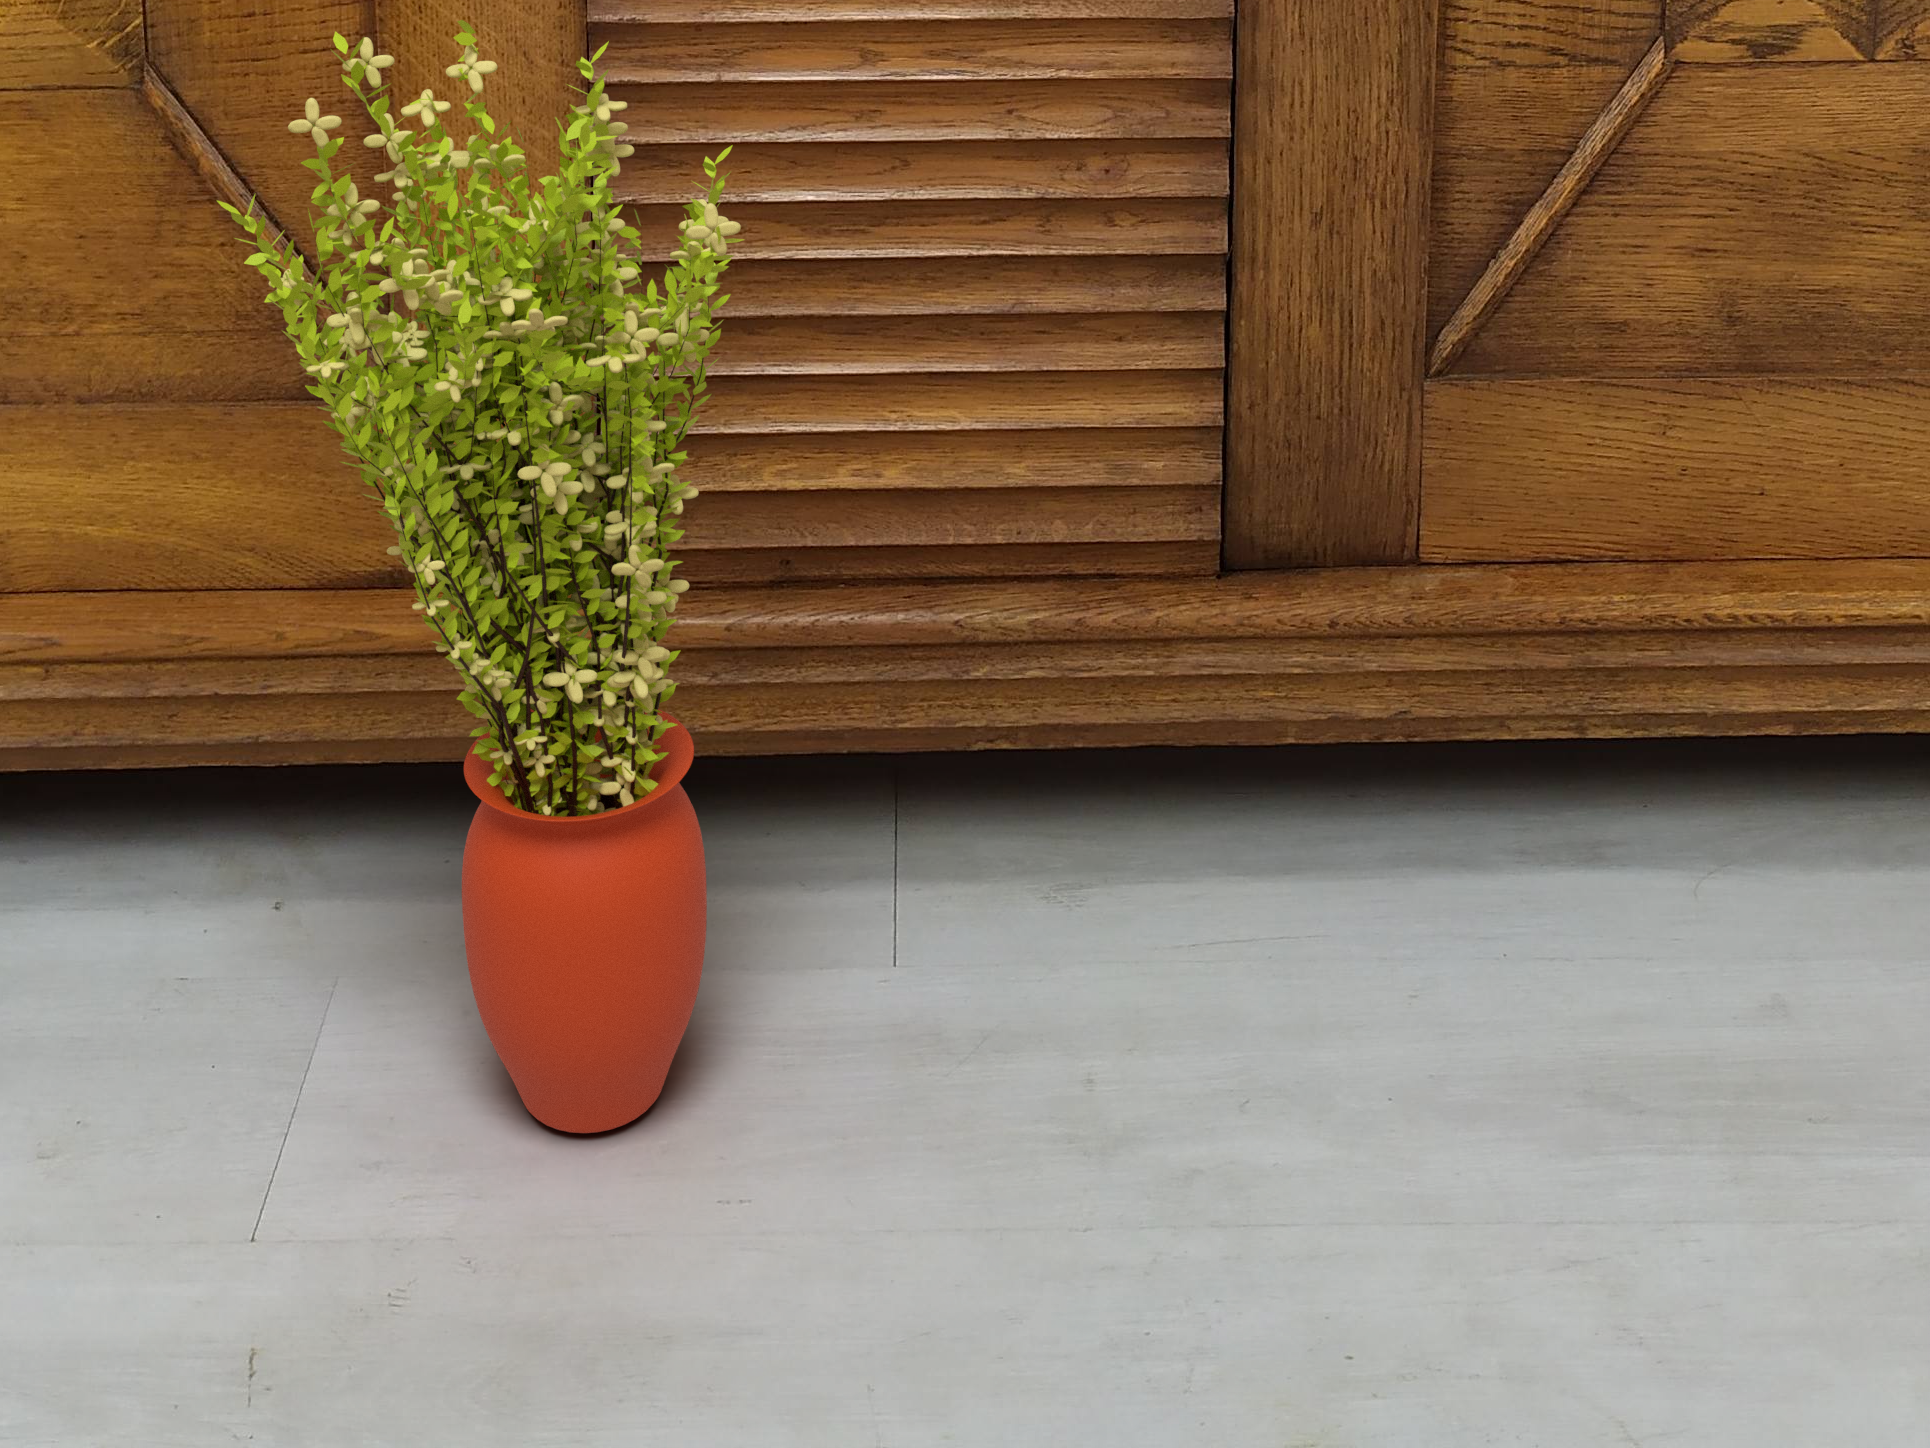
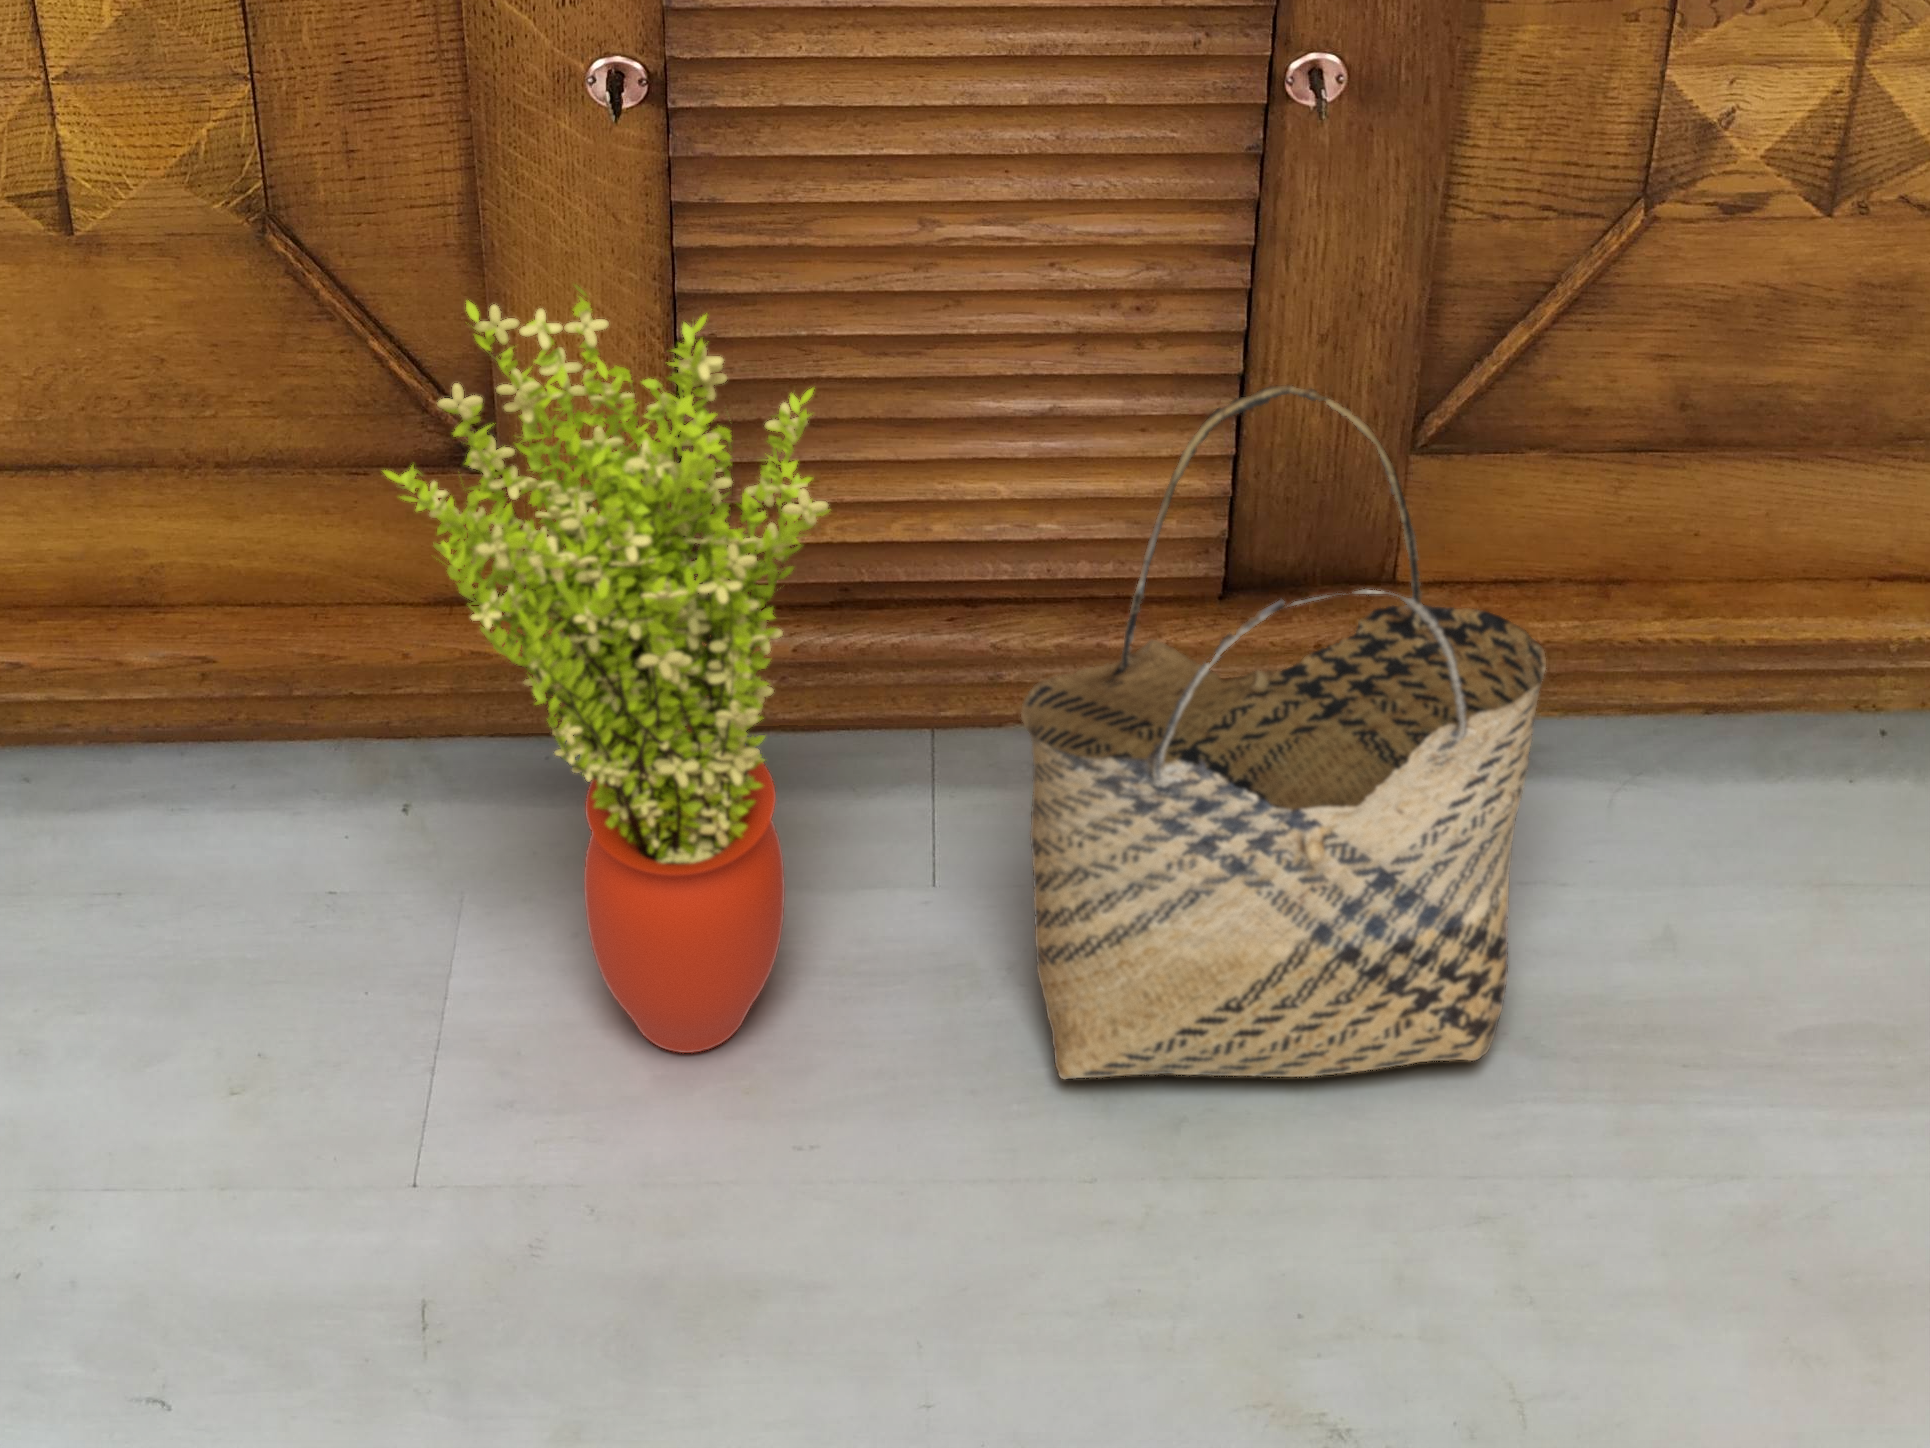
woven basket: none [986,230,1611,1149] -> present [1021,385,1546,1080]

